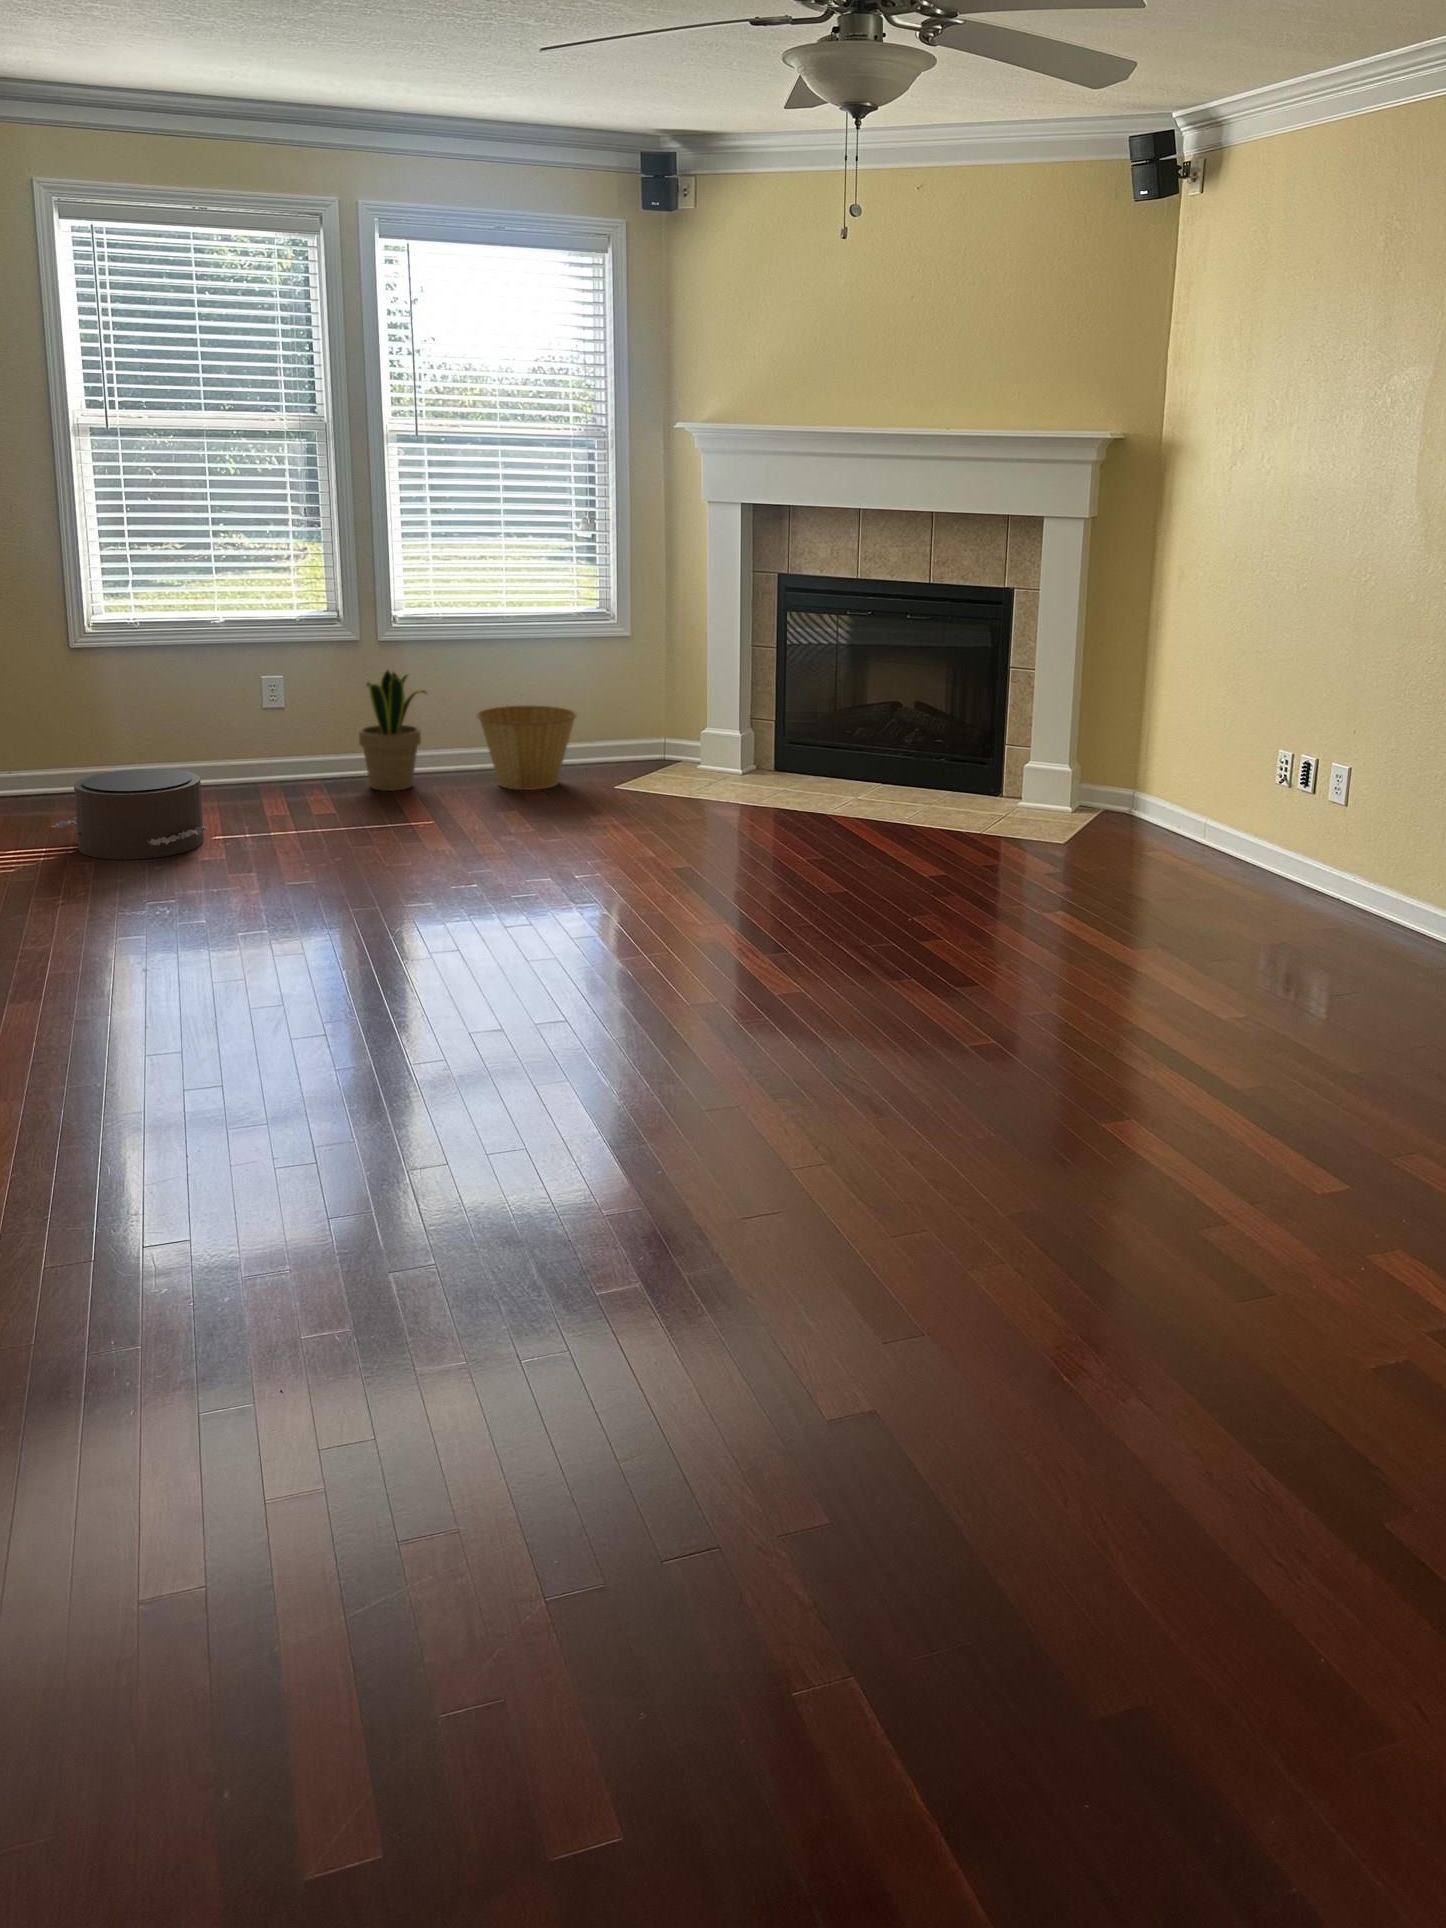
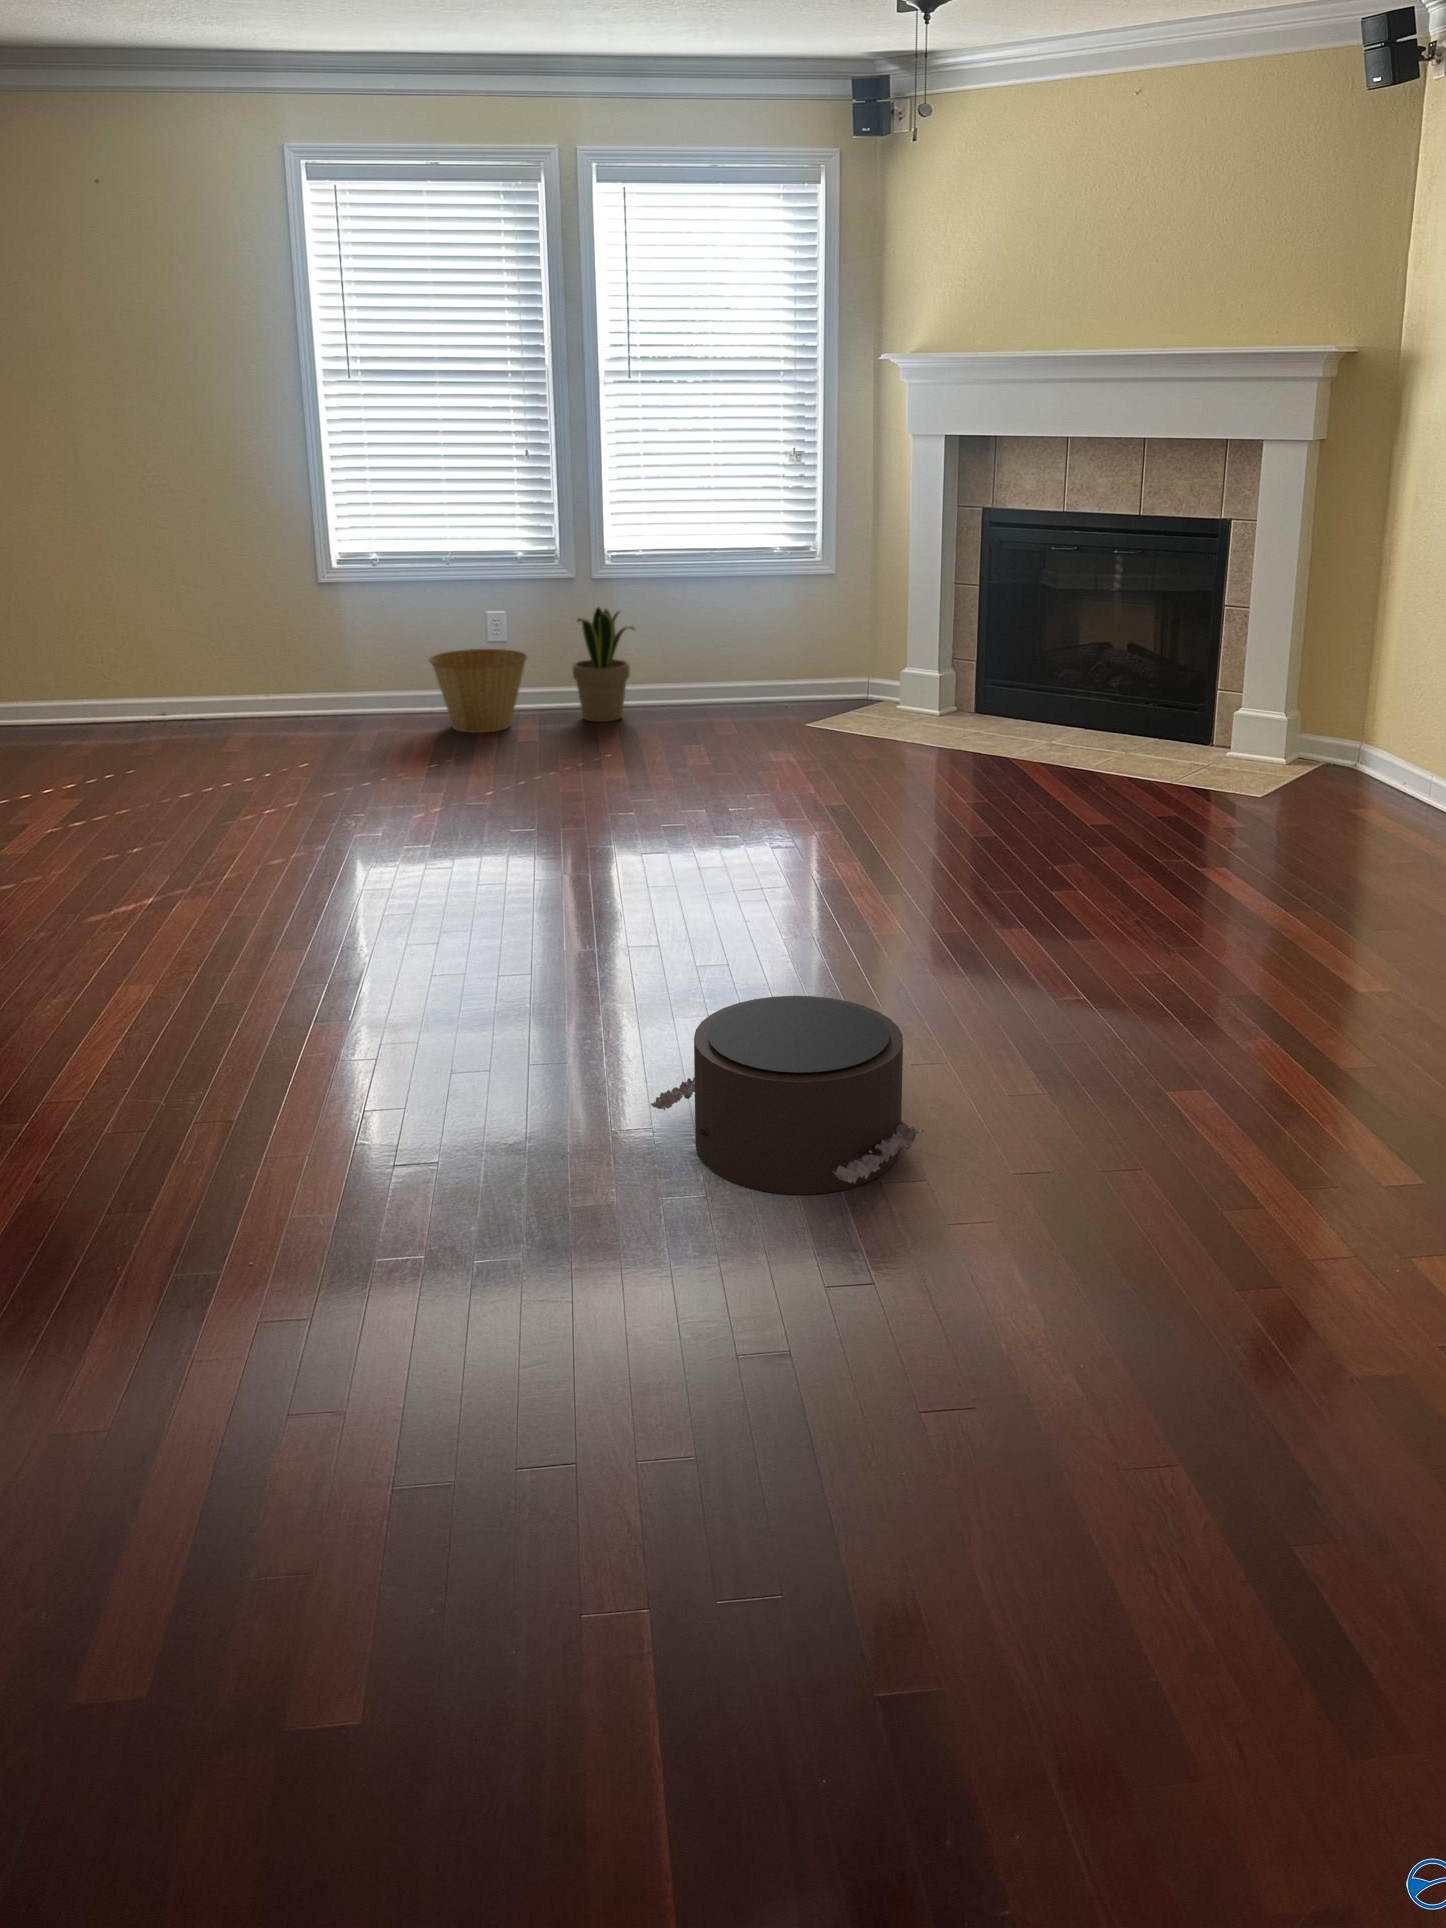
basket: present [476,705,577,790] -> present [429,649,528,733]
pouf: present [52,769,210,860] -> present [651,996,924,1194]

